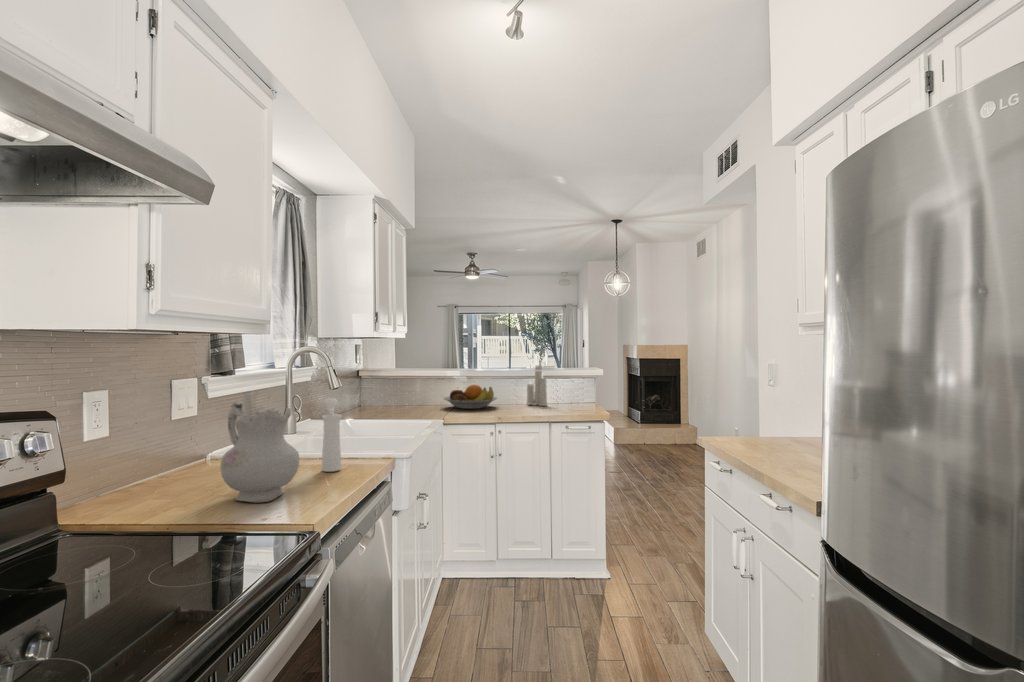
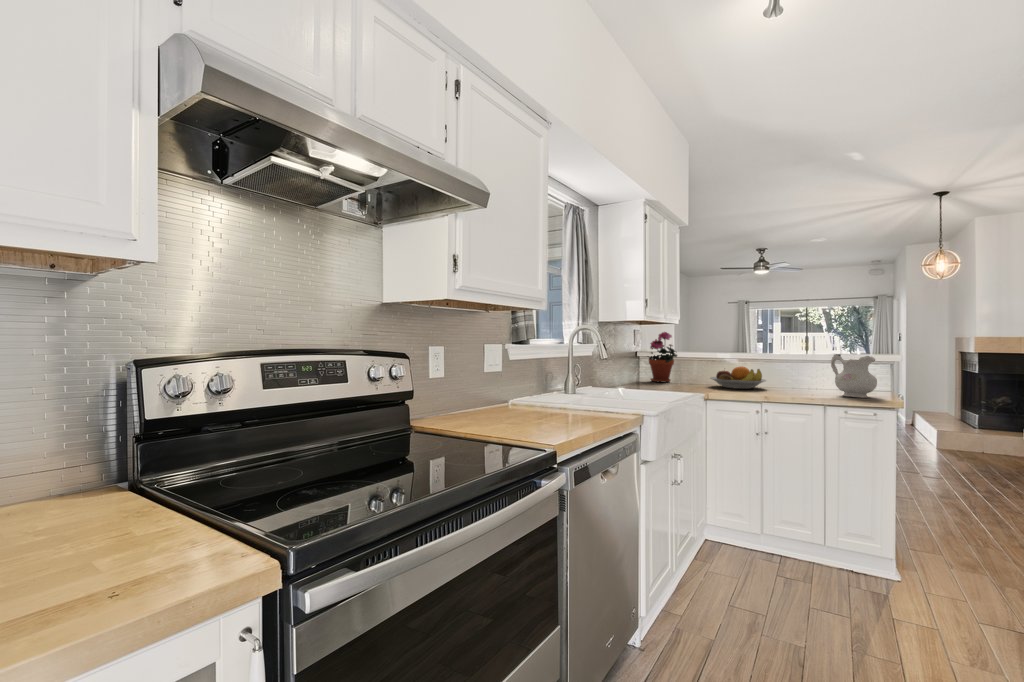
potted plant: none [373,346,408,407] -> present [648,332,677,382]
candle: present [527,365,547,406] -> none [801,342,828,391]
pepper mill: present [322,398,341,472] -> none [581,362,597,419]
ceramic pitcher: present [220,403,299,503] -> present [831,354,877,398]

